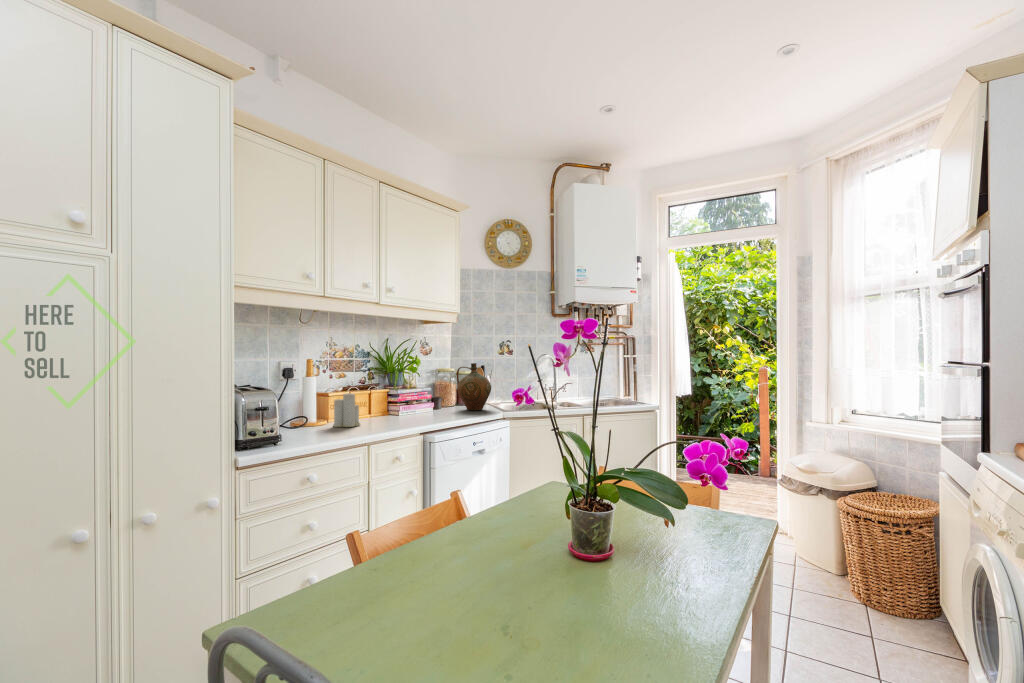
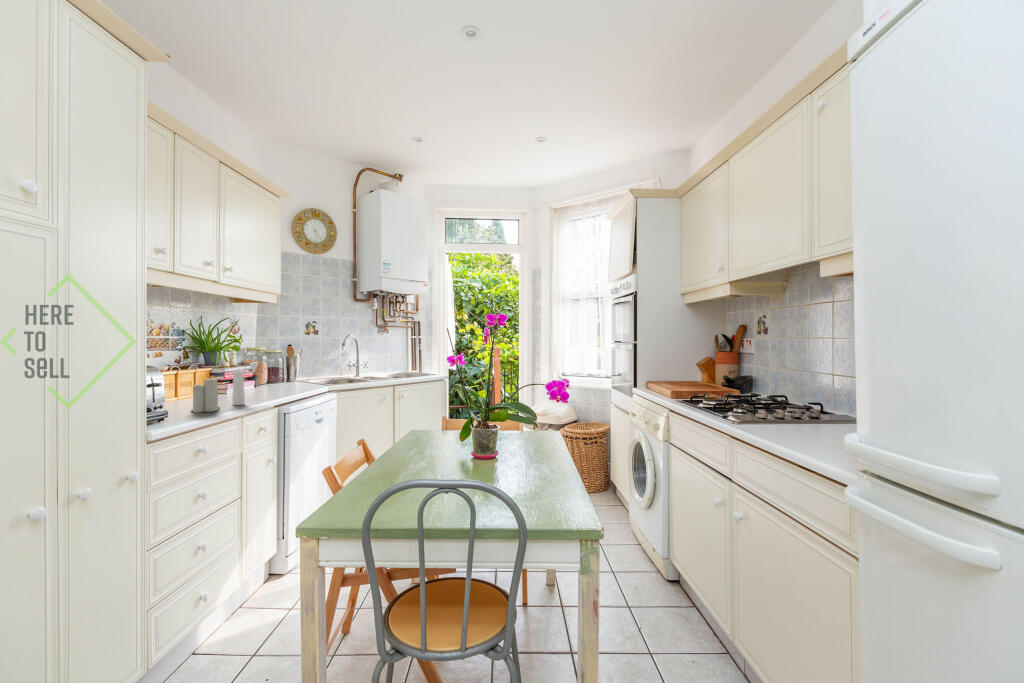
ceramic jug: present [457,363,491,410] -> none [280,345,316,388]
pepper mill: none [380,379,409,423] -> present [232,362,258,405]

